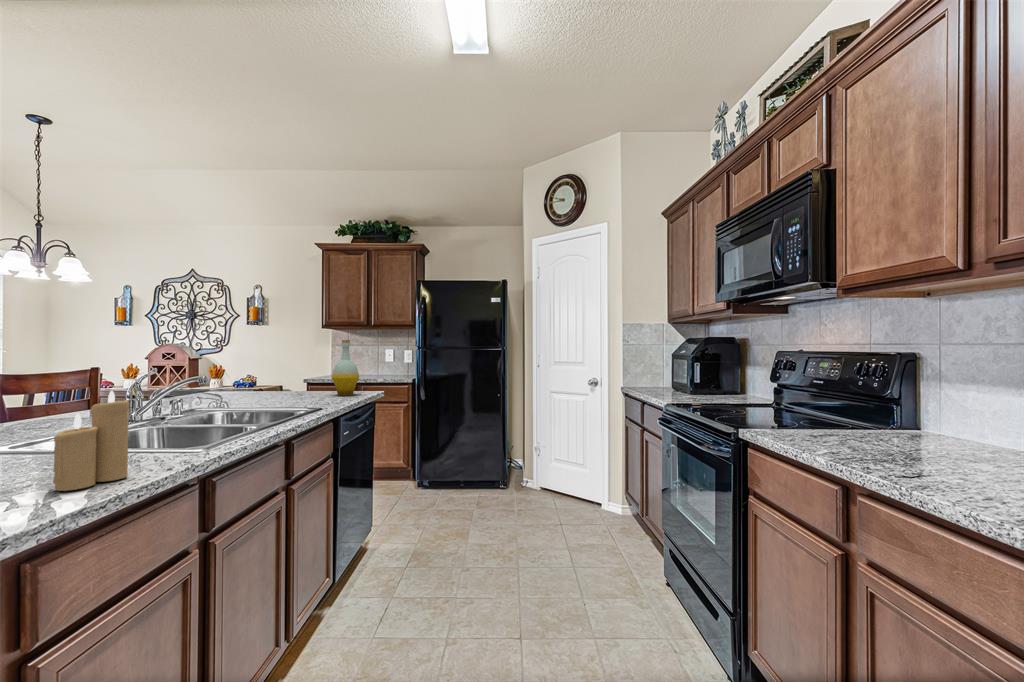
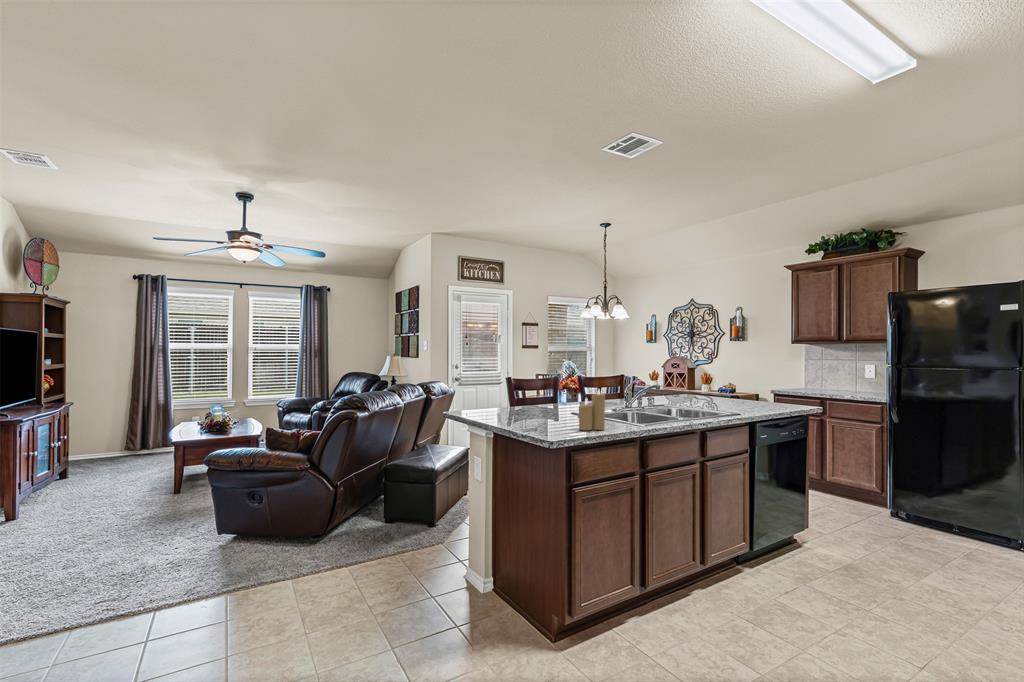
bottle: present [332,340,359,396] -> none [765,359,791,407]

